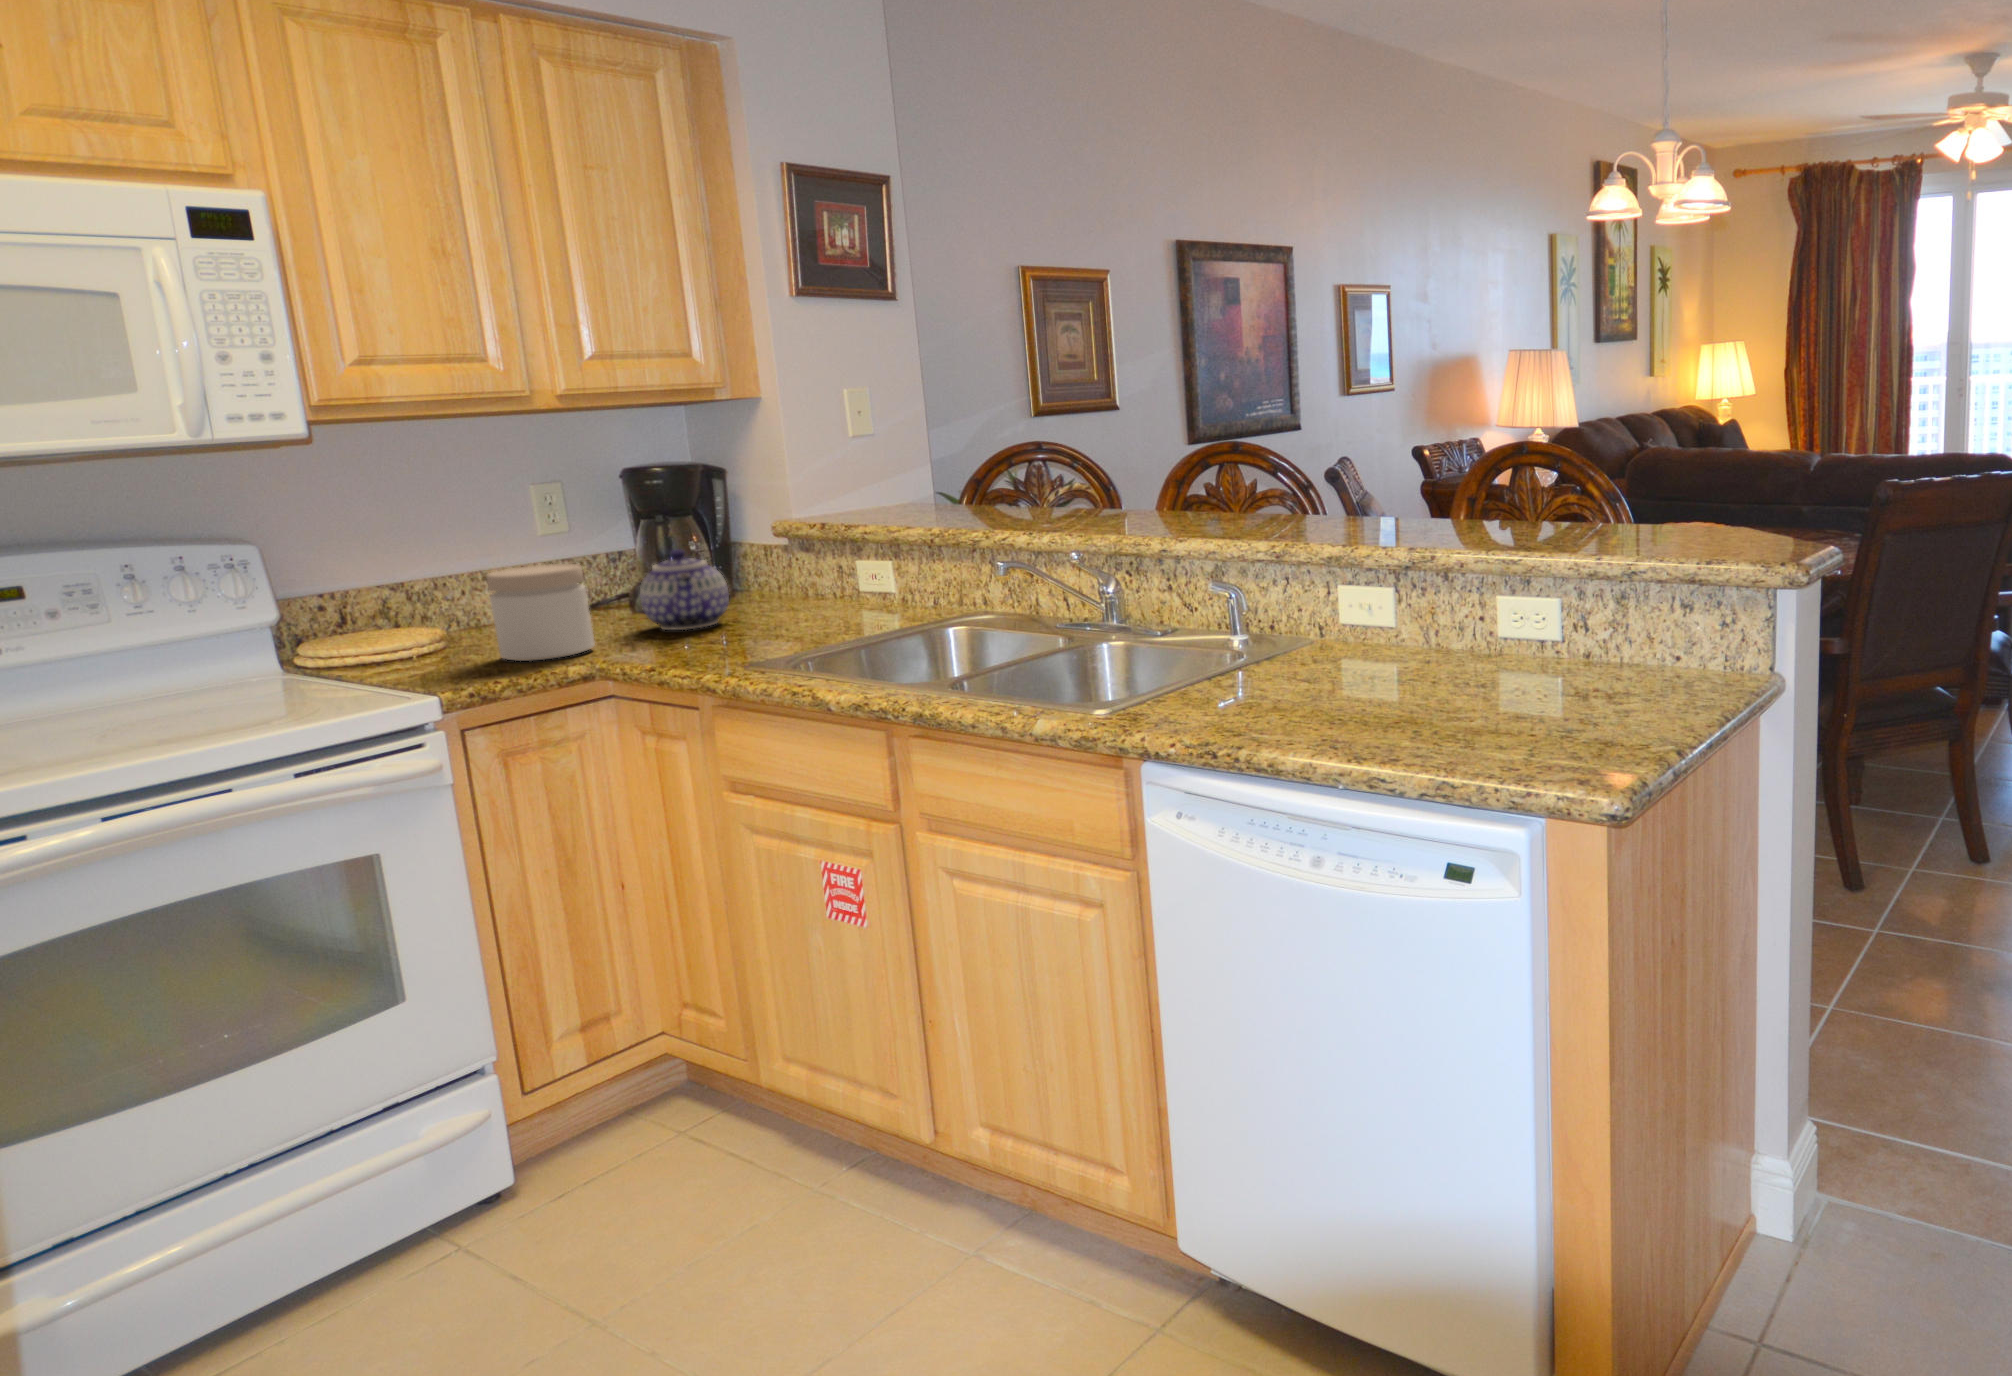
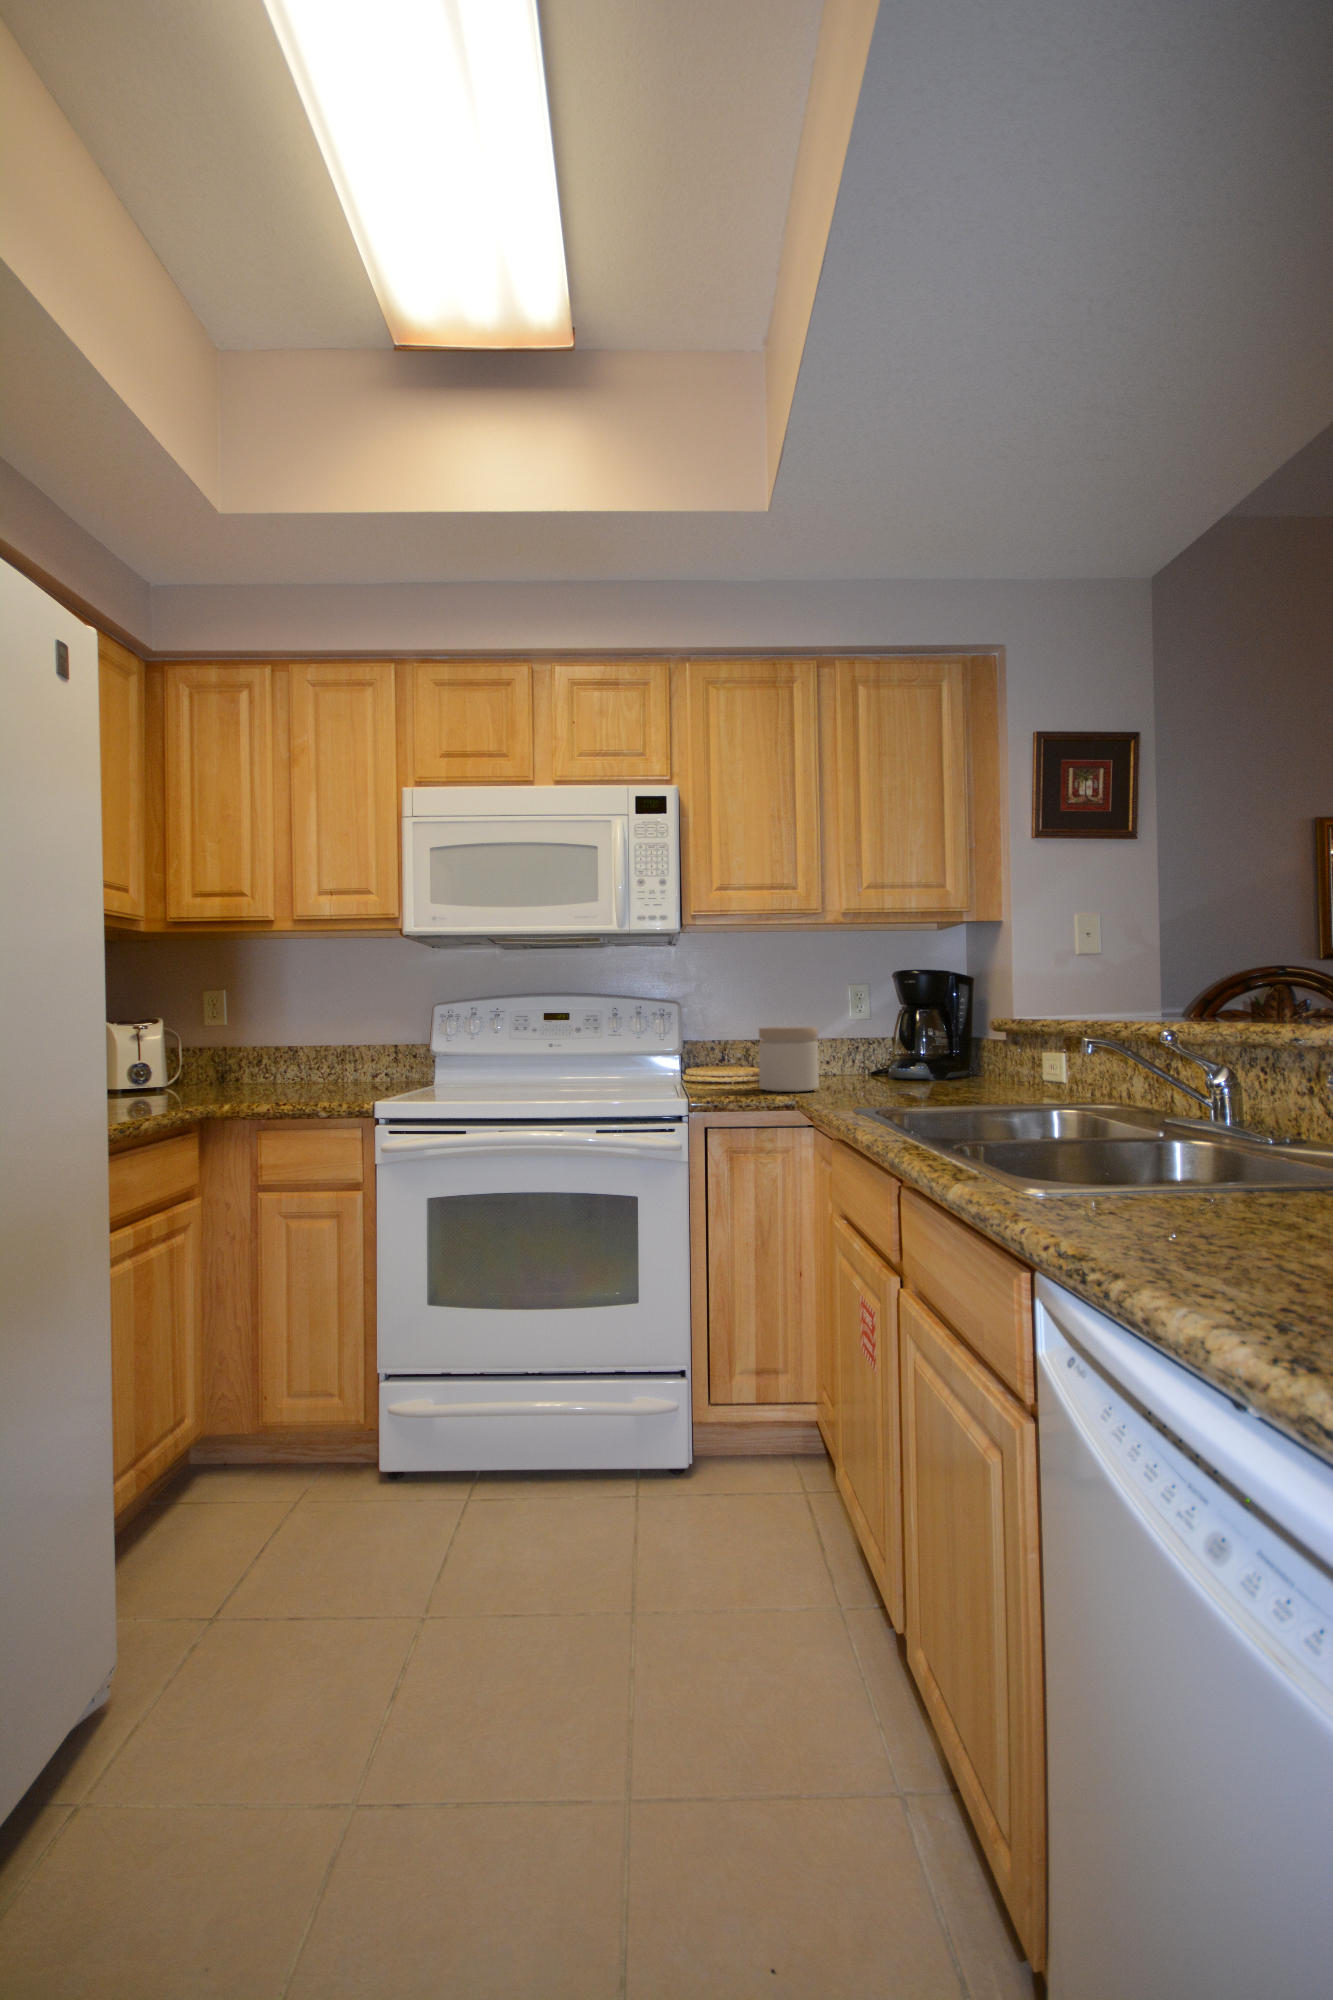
teapot: present [640,549,729,630] -> none [870,1028,933,1090]

